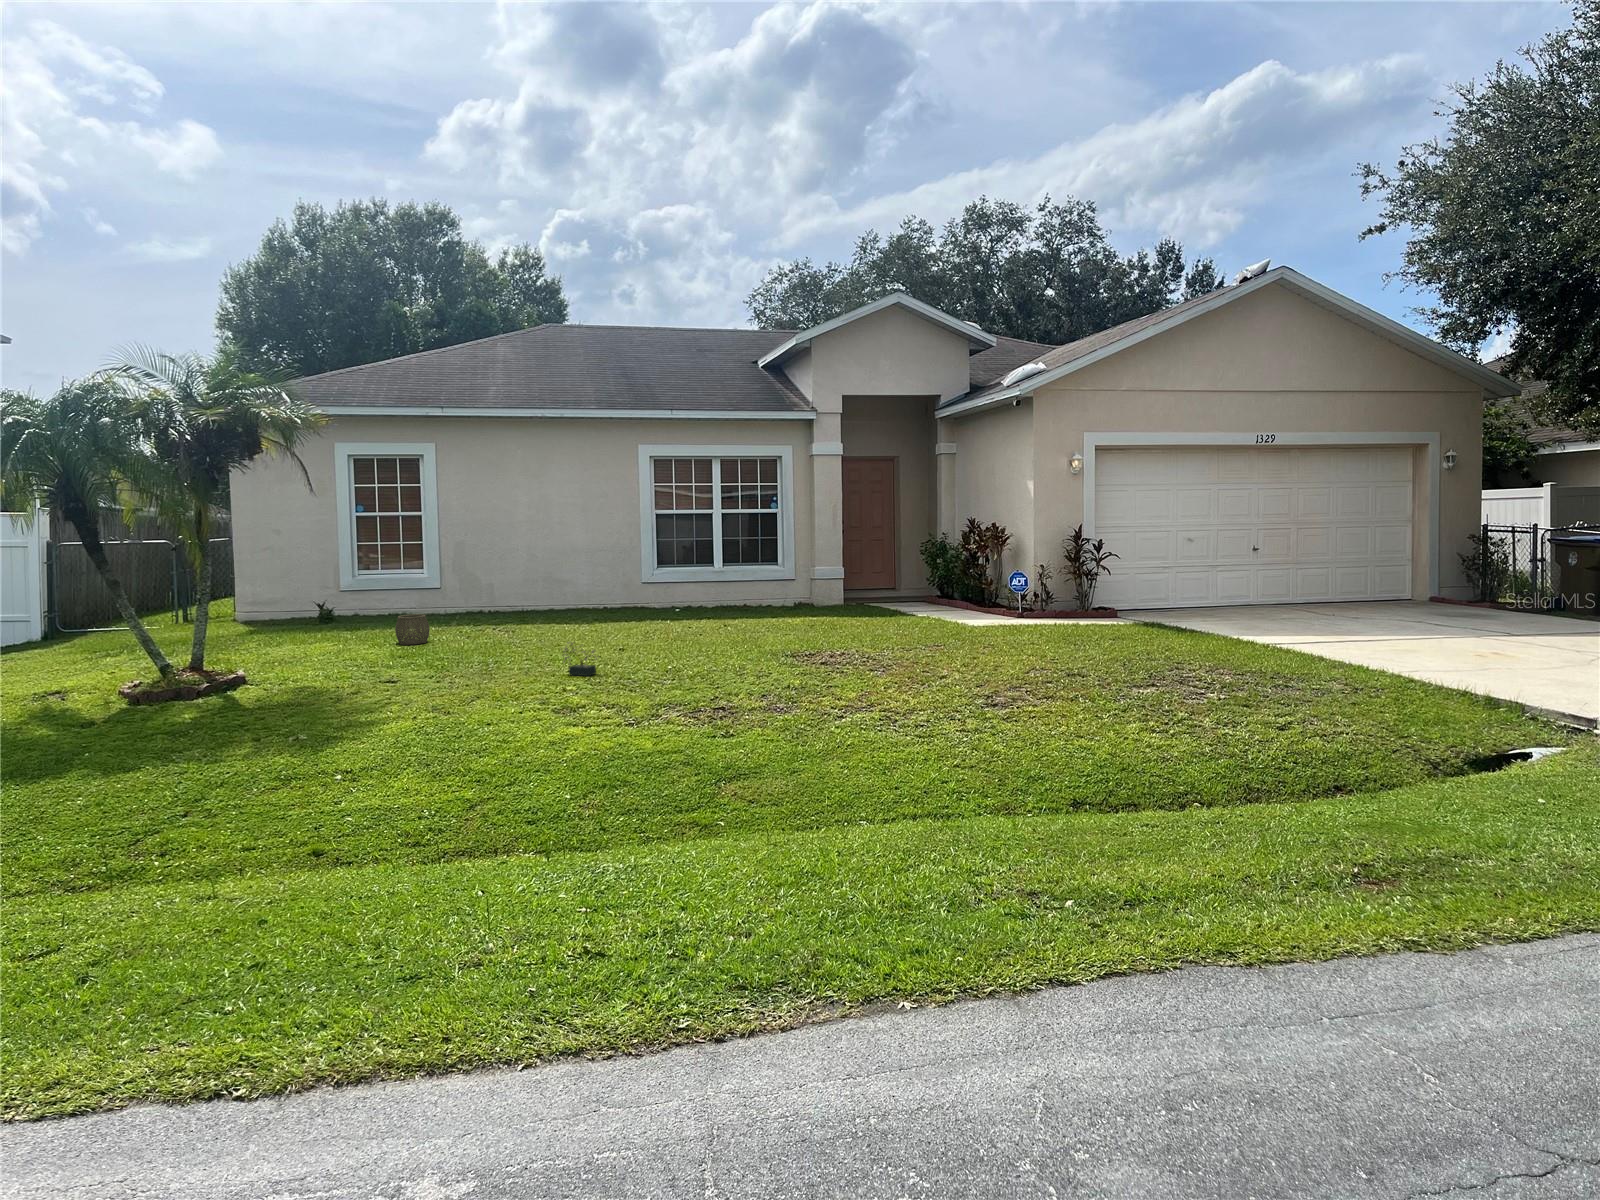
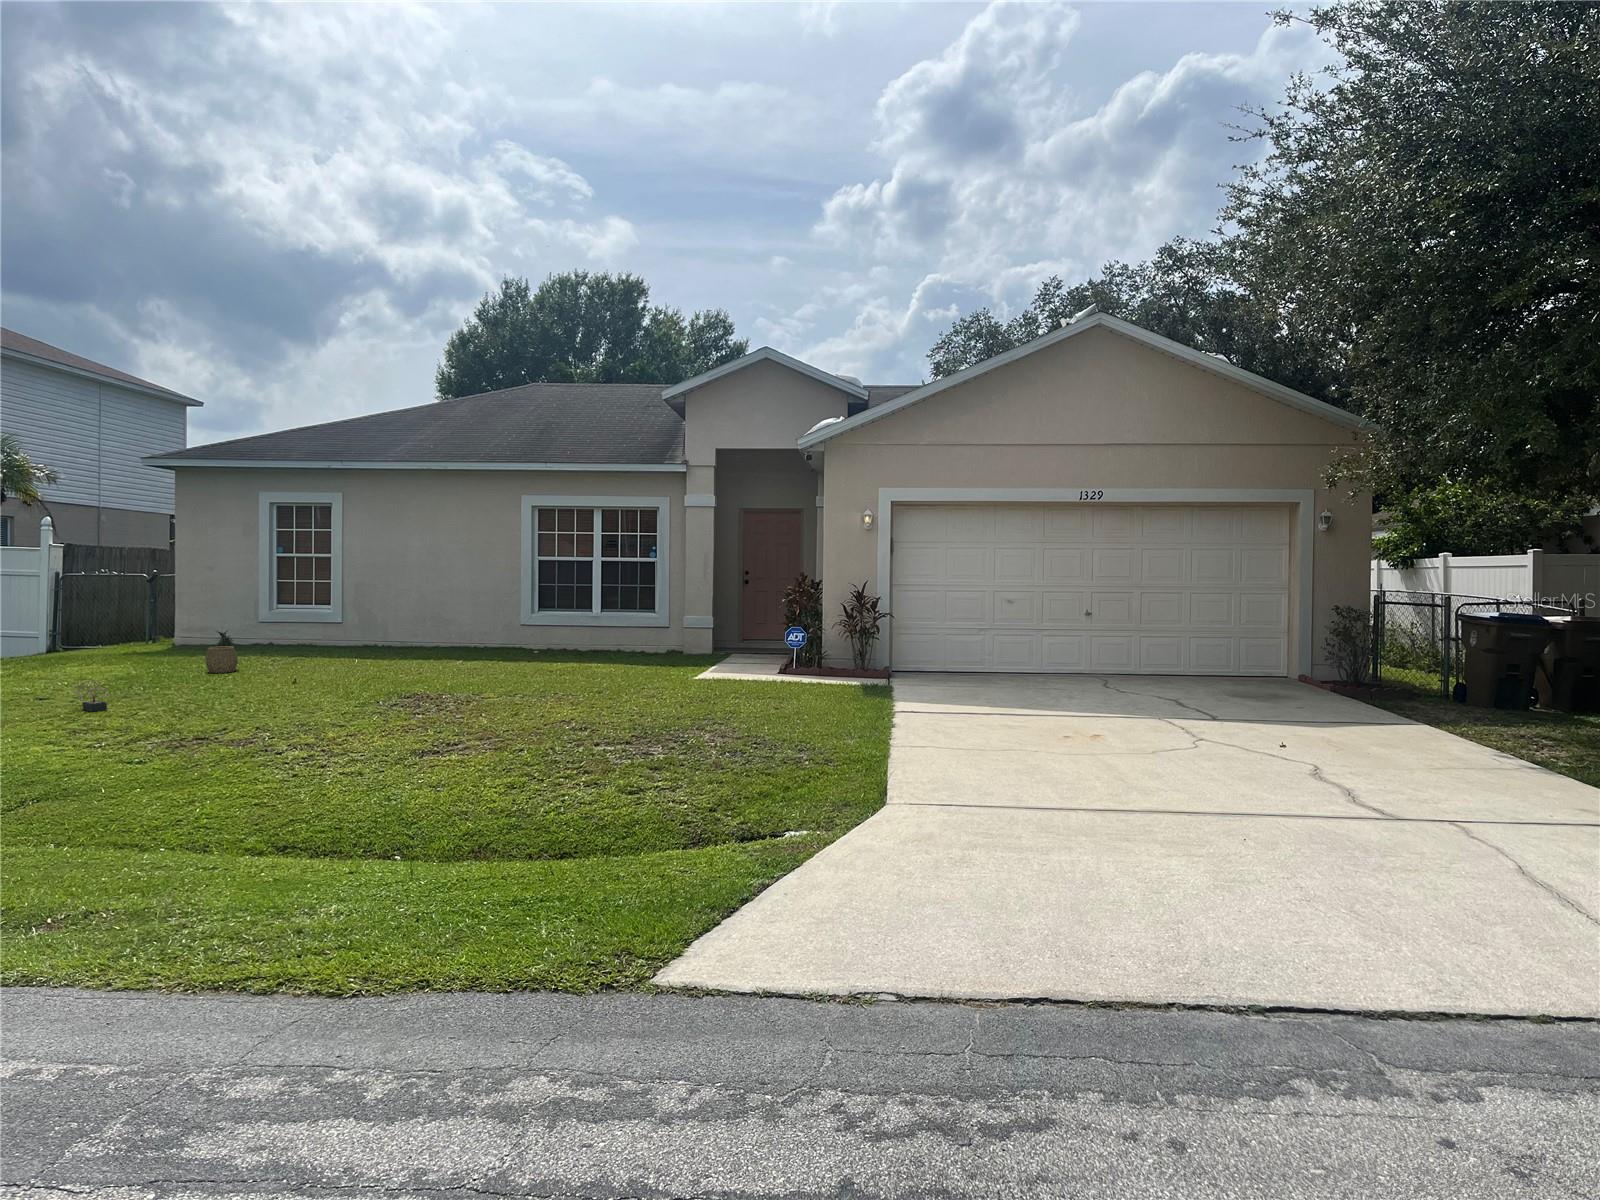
decorative plant: present [563,643,599,676] -> present [75,680,108,712]

